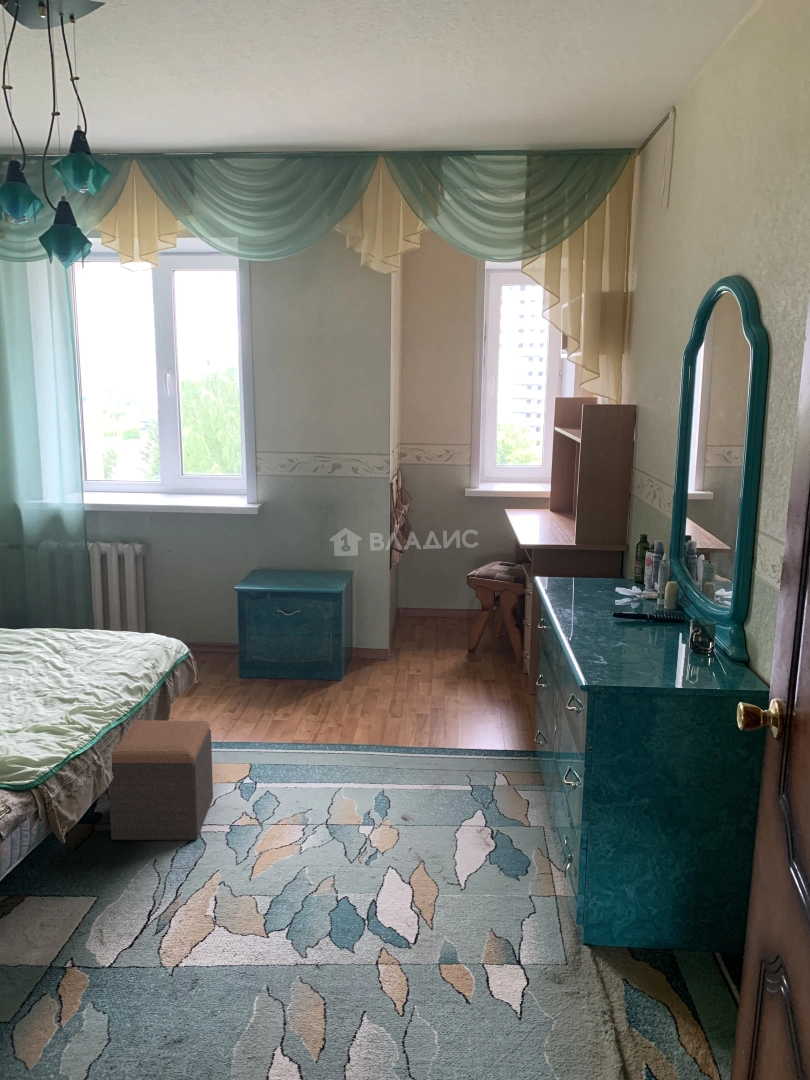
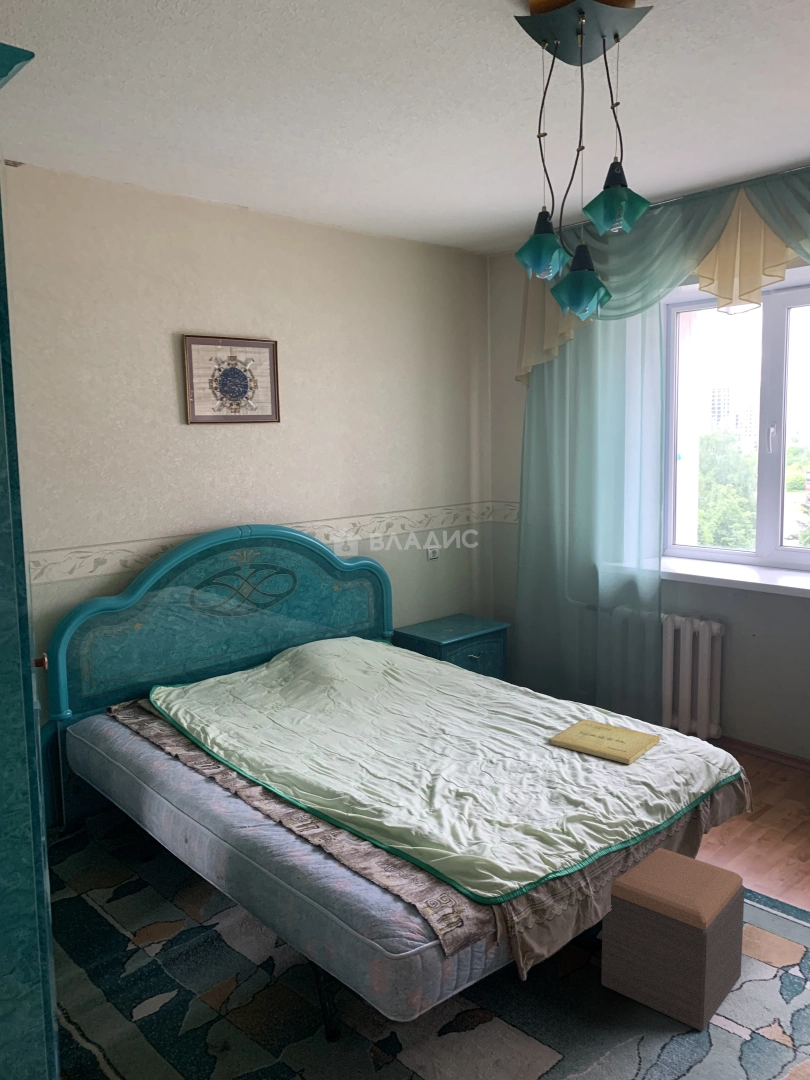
book: none [23,639,120,664] -> present [550,719,660,764]

